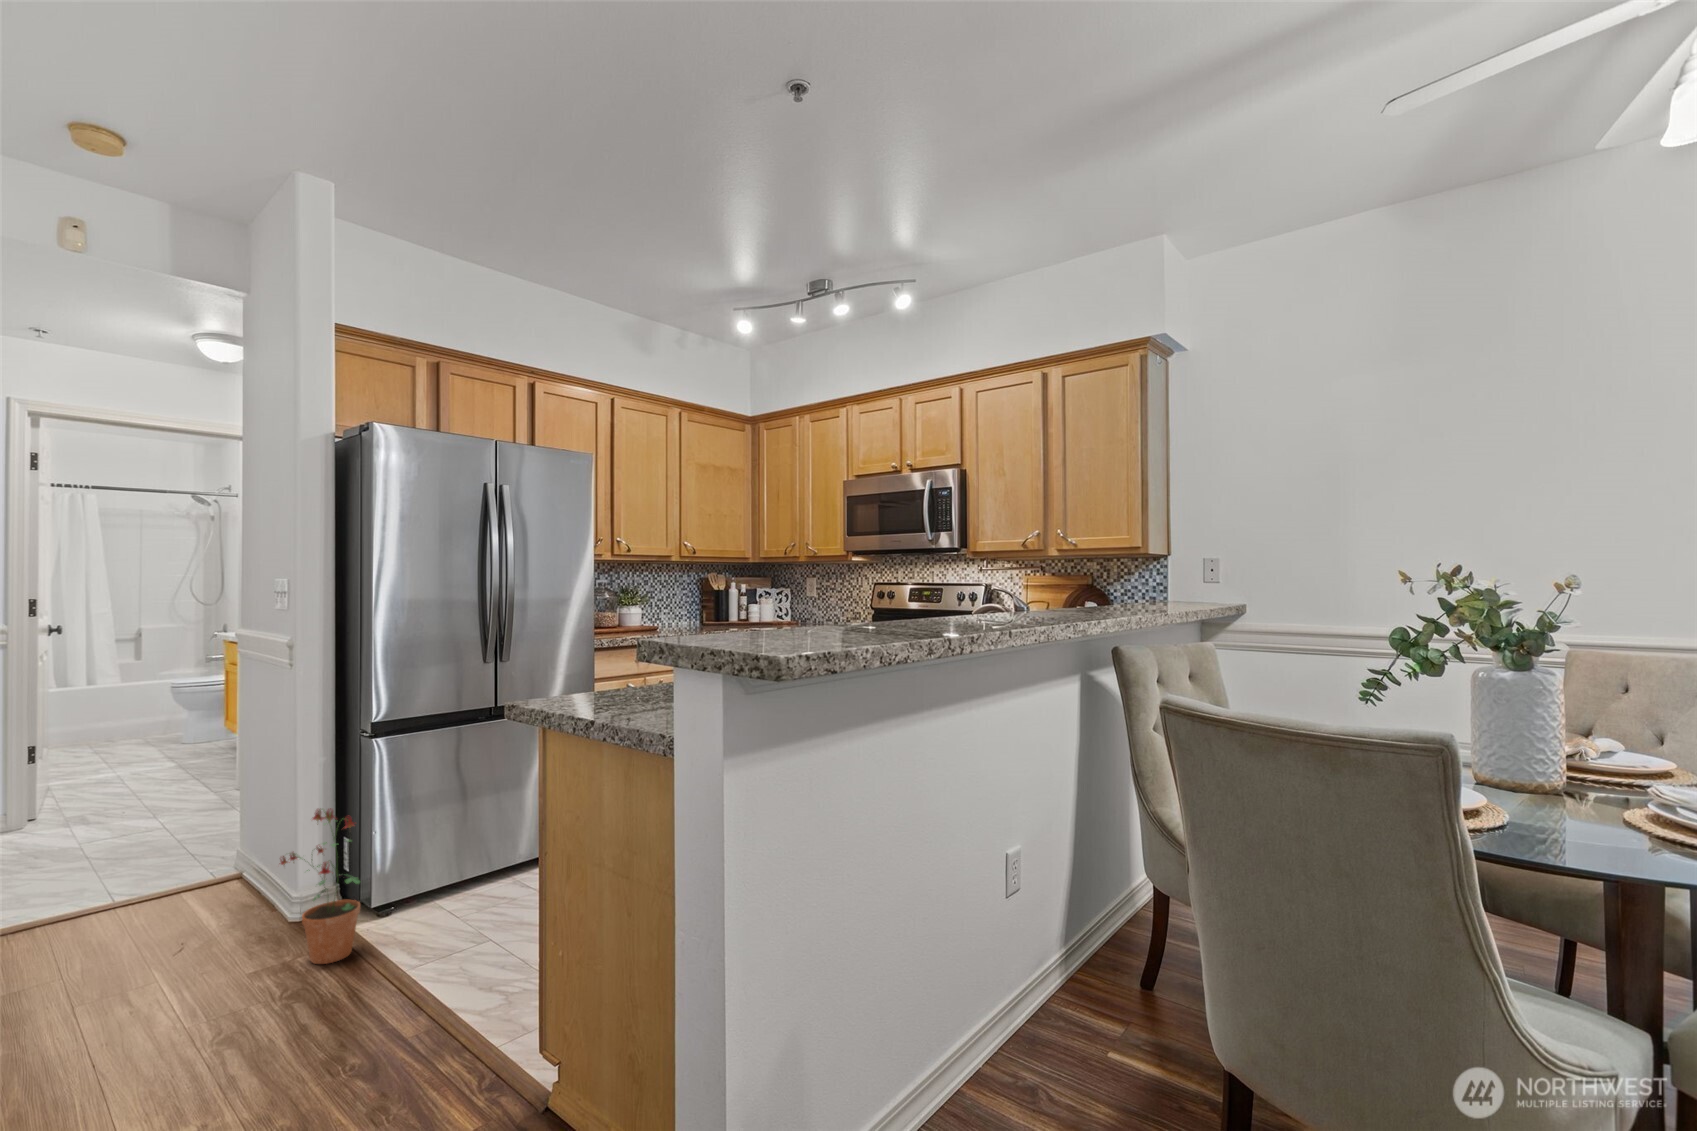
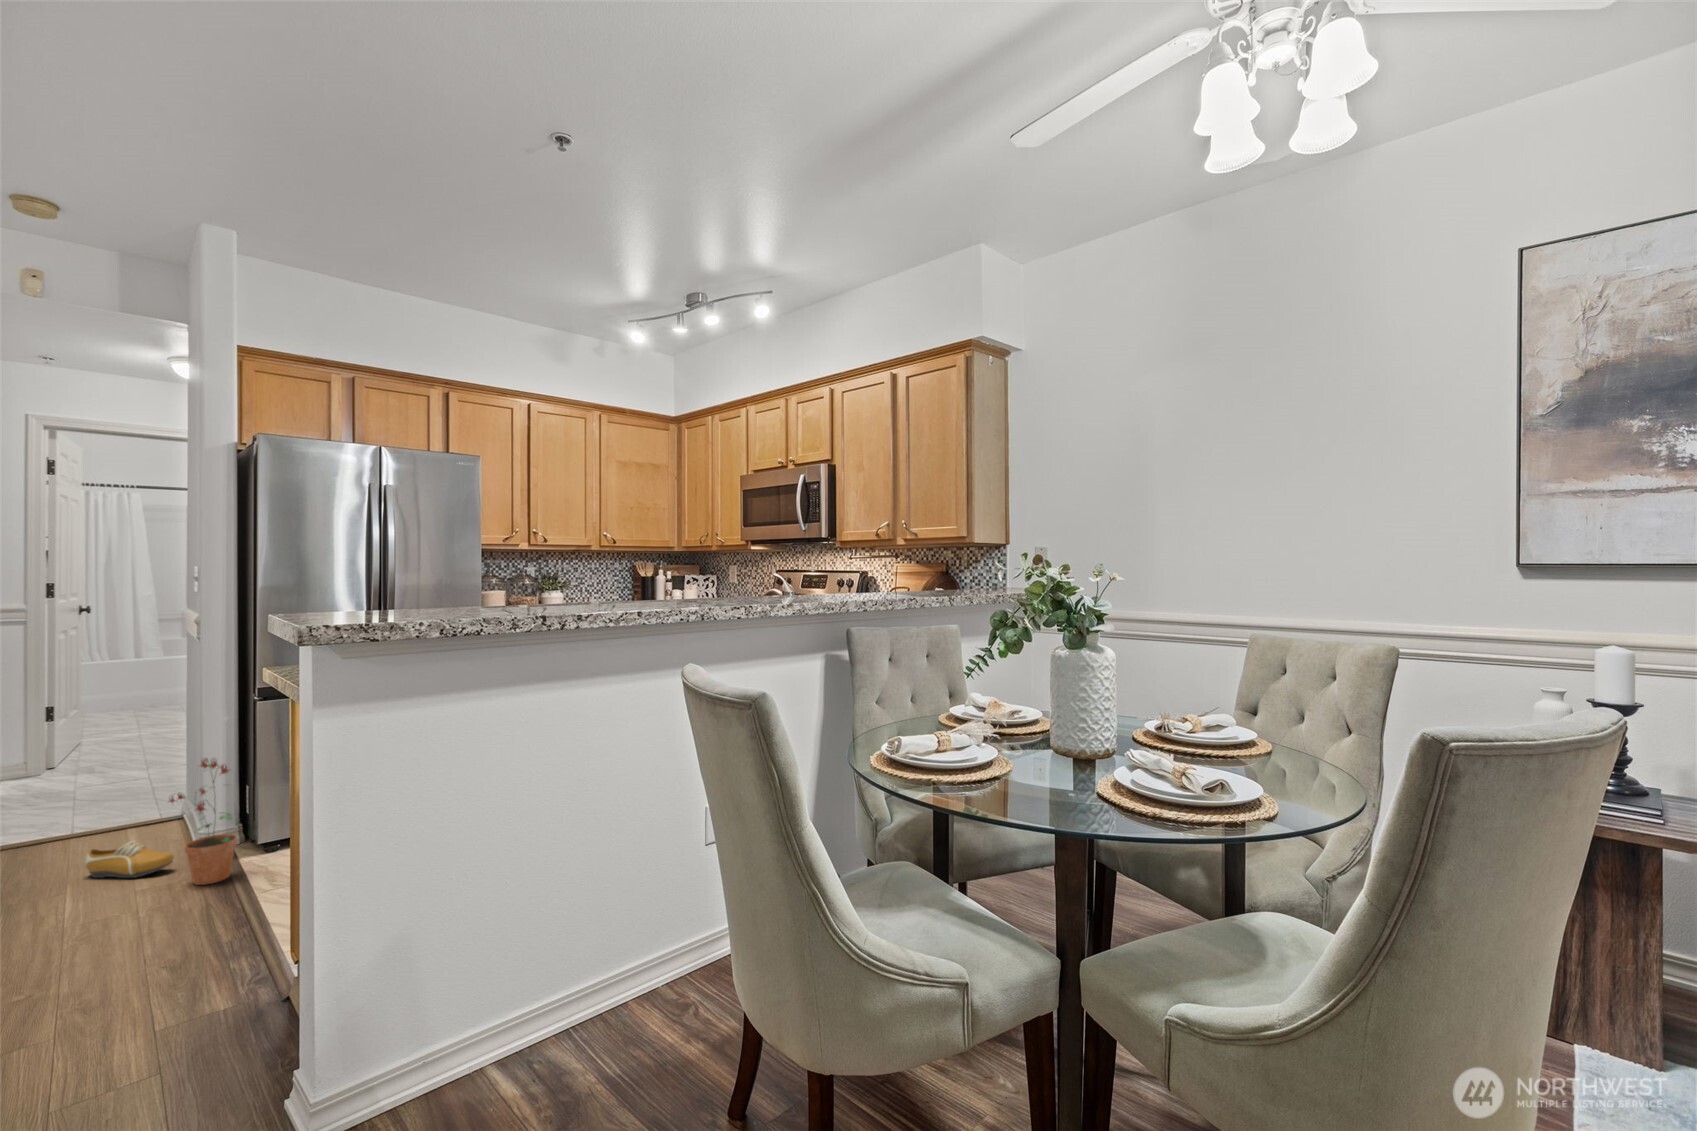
shoe: none [167,912,275,960] -> present [85,841,174,878]

